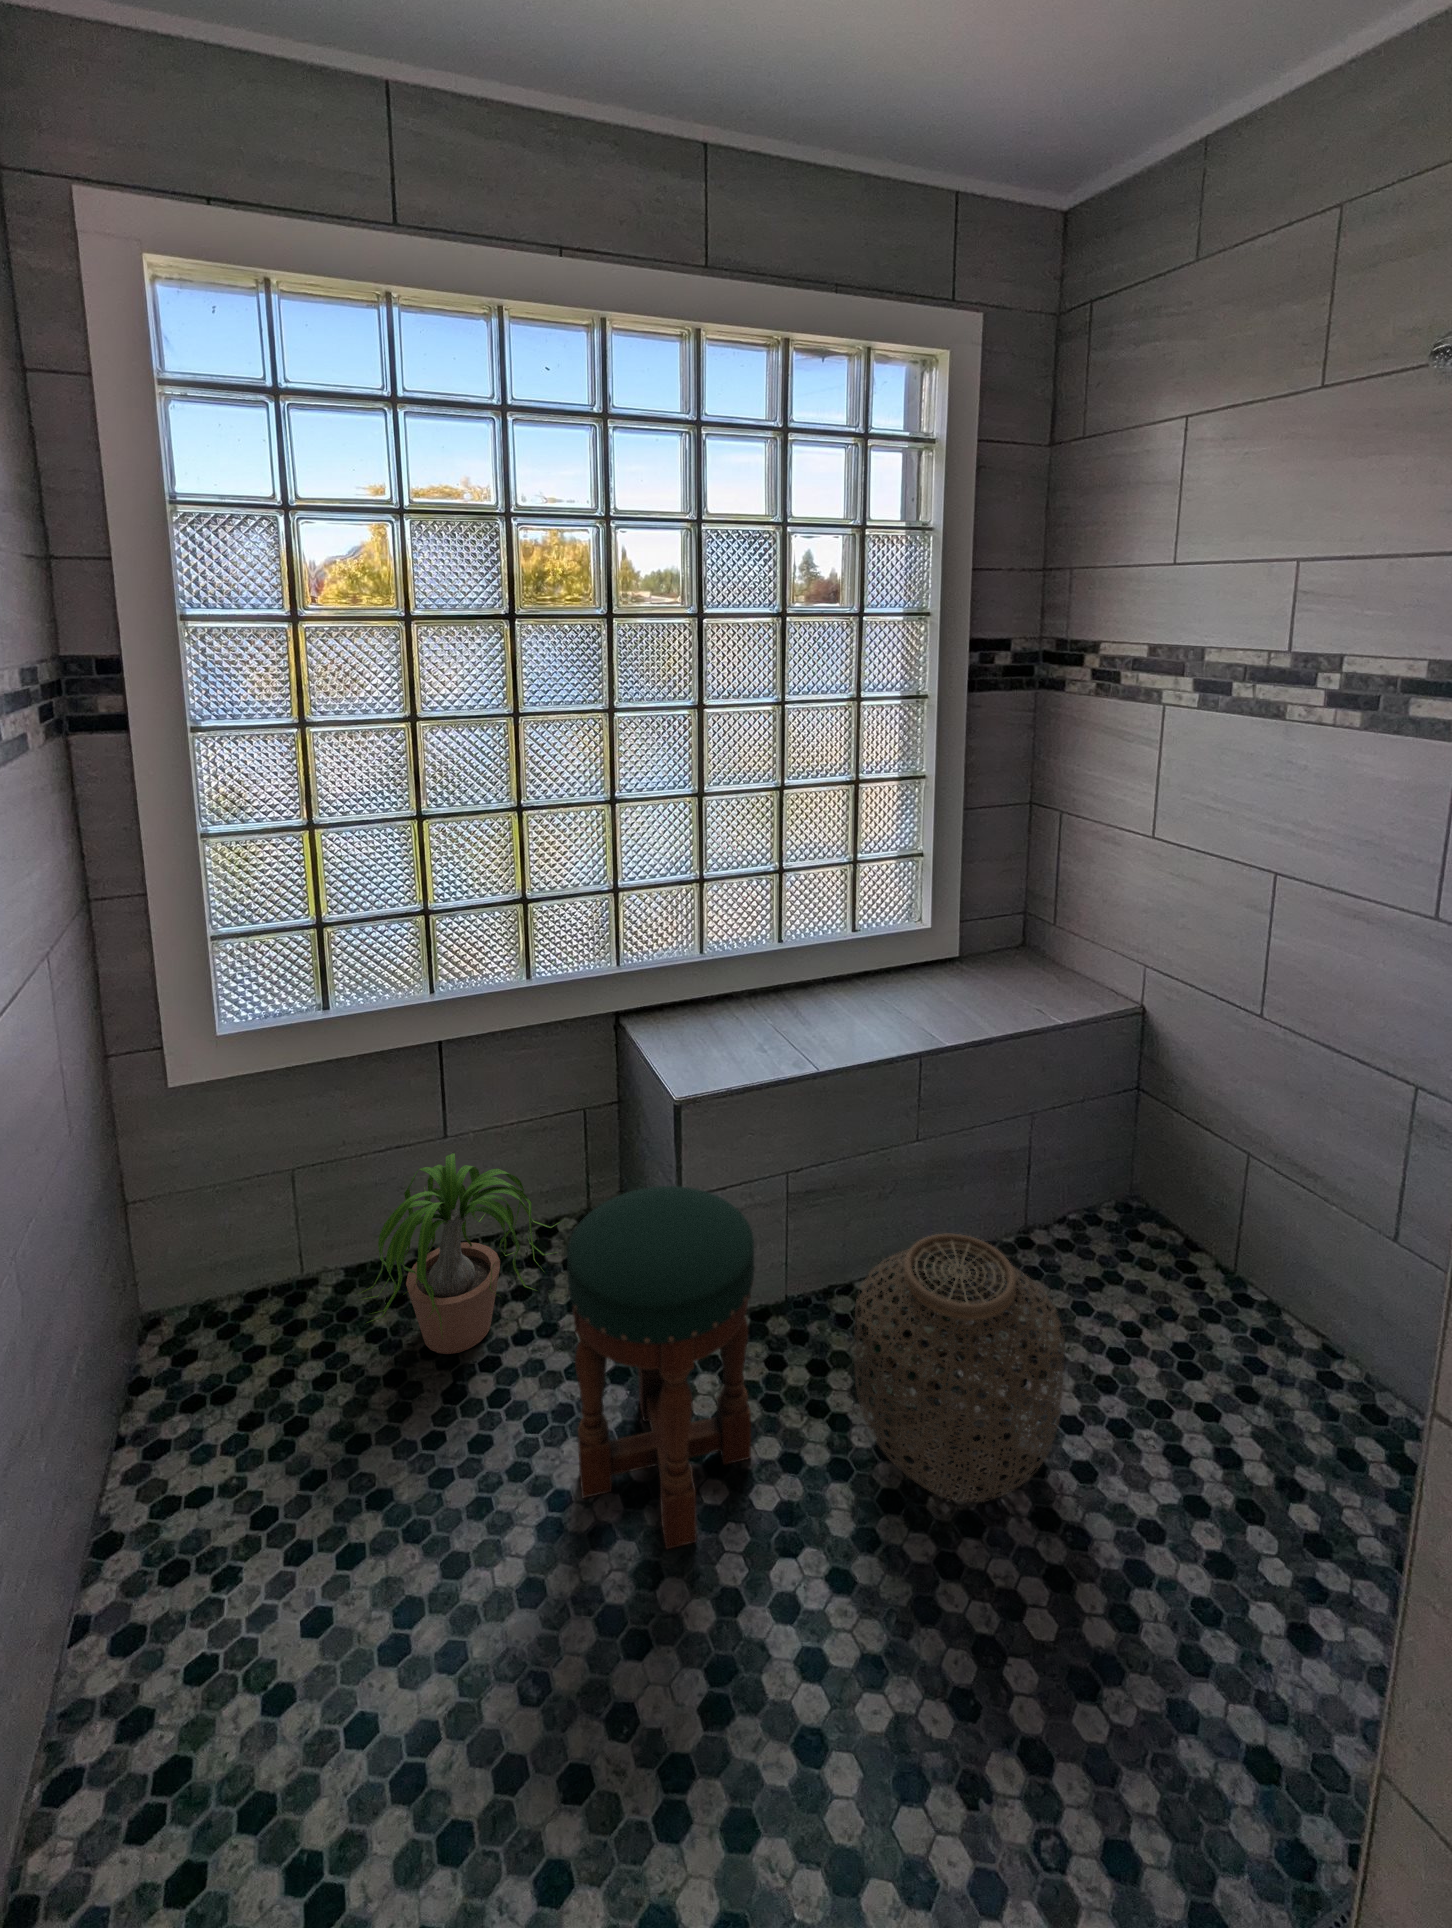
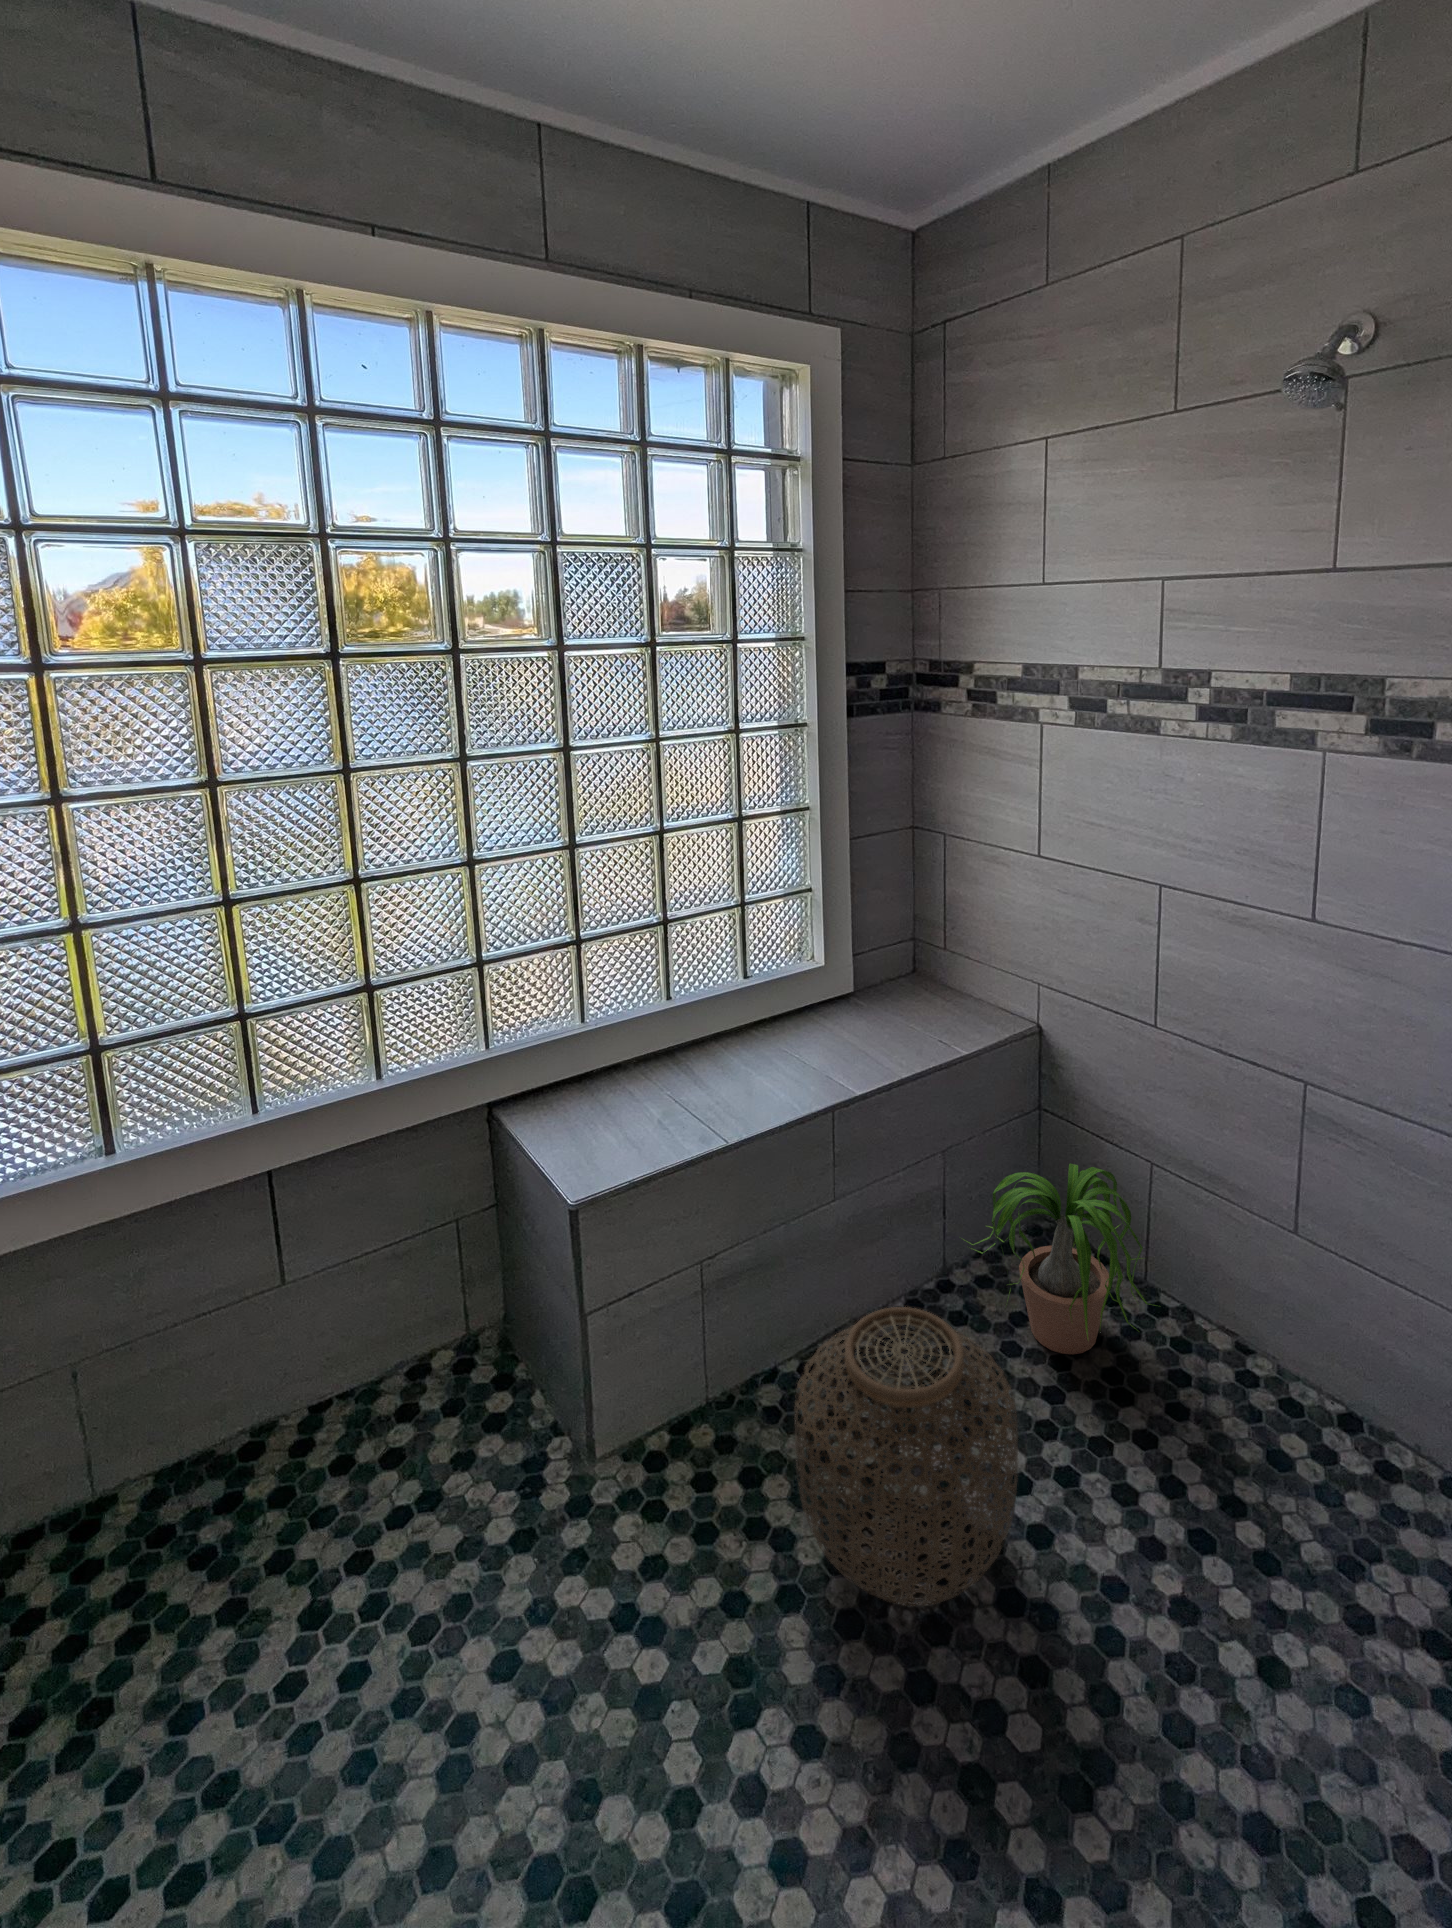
potted plant: present [359,1153,558,1354] -> present [965,1164,1152,1354]
stool: present [567,1186,755,1549] -> none [455,1309,689,1756]

